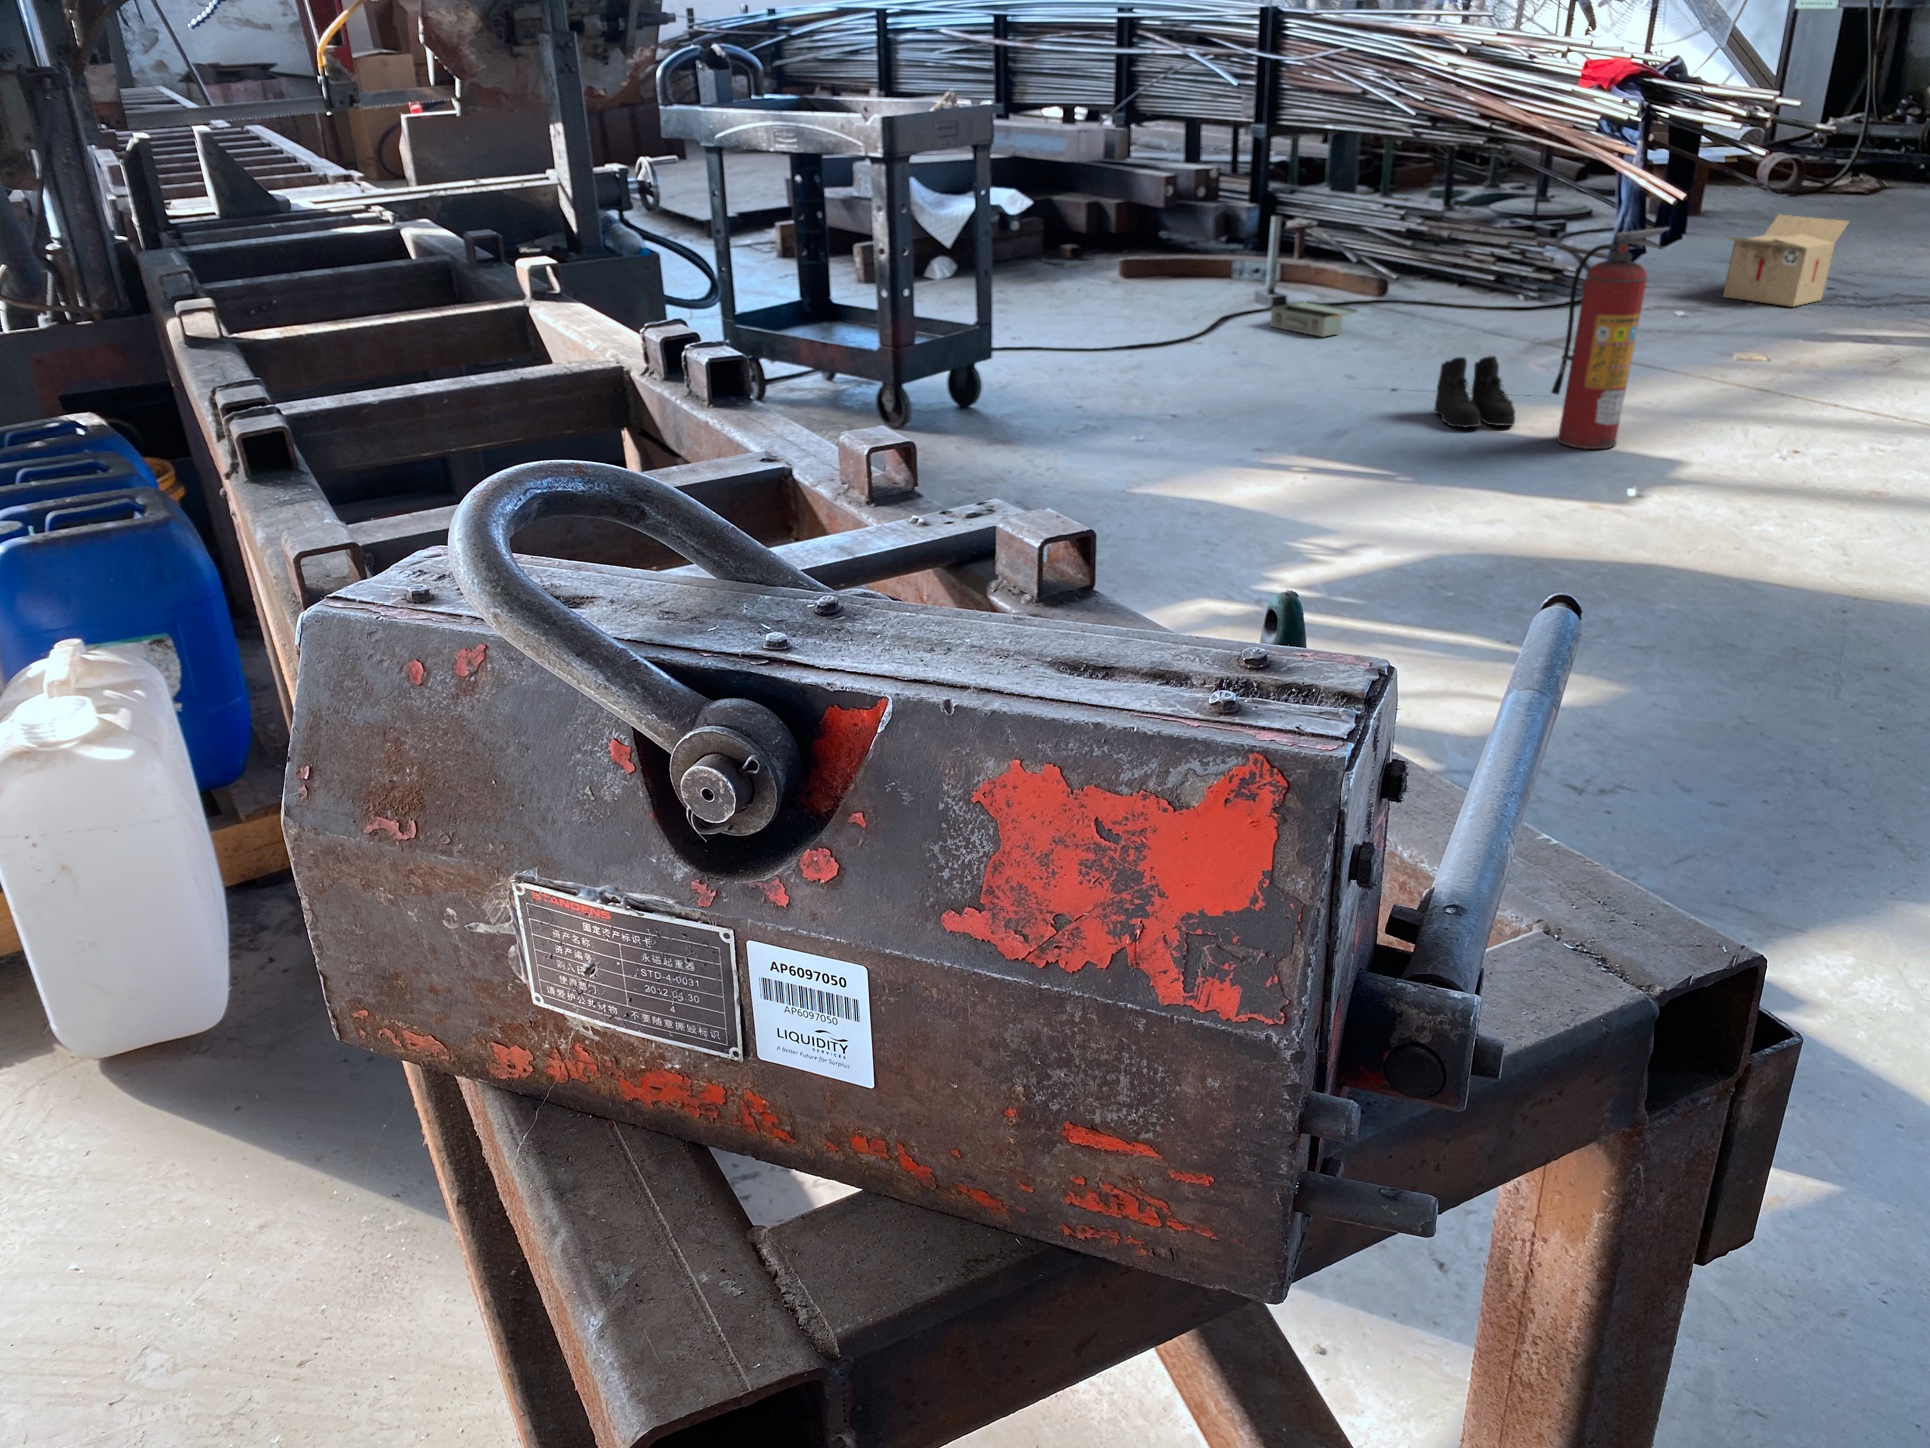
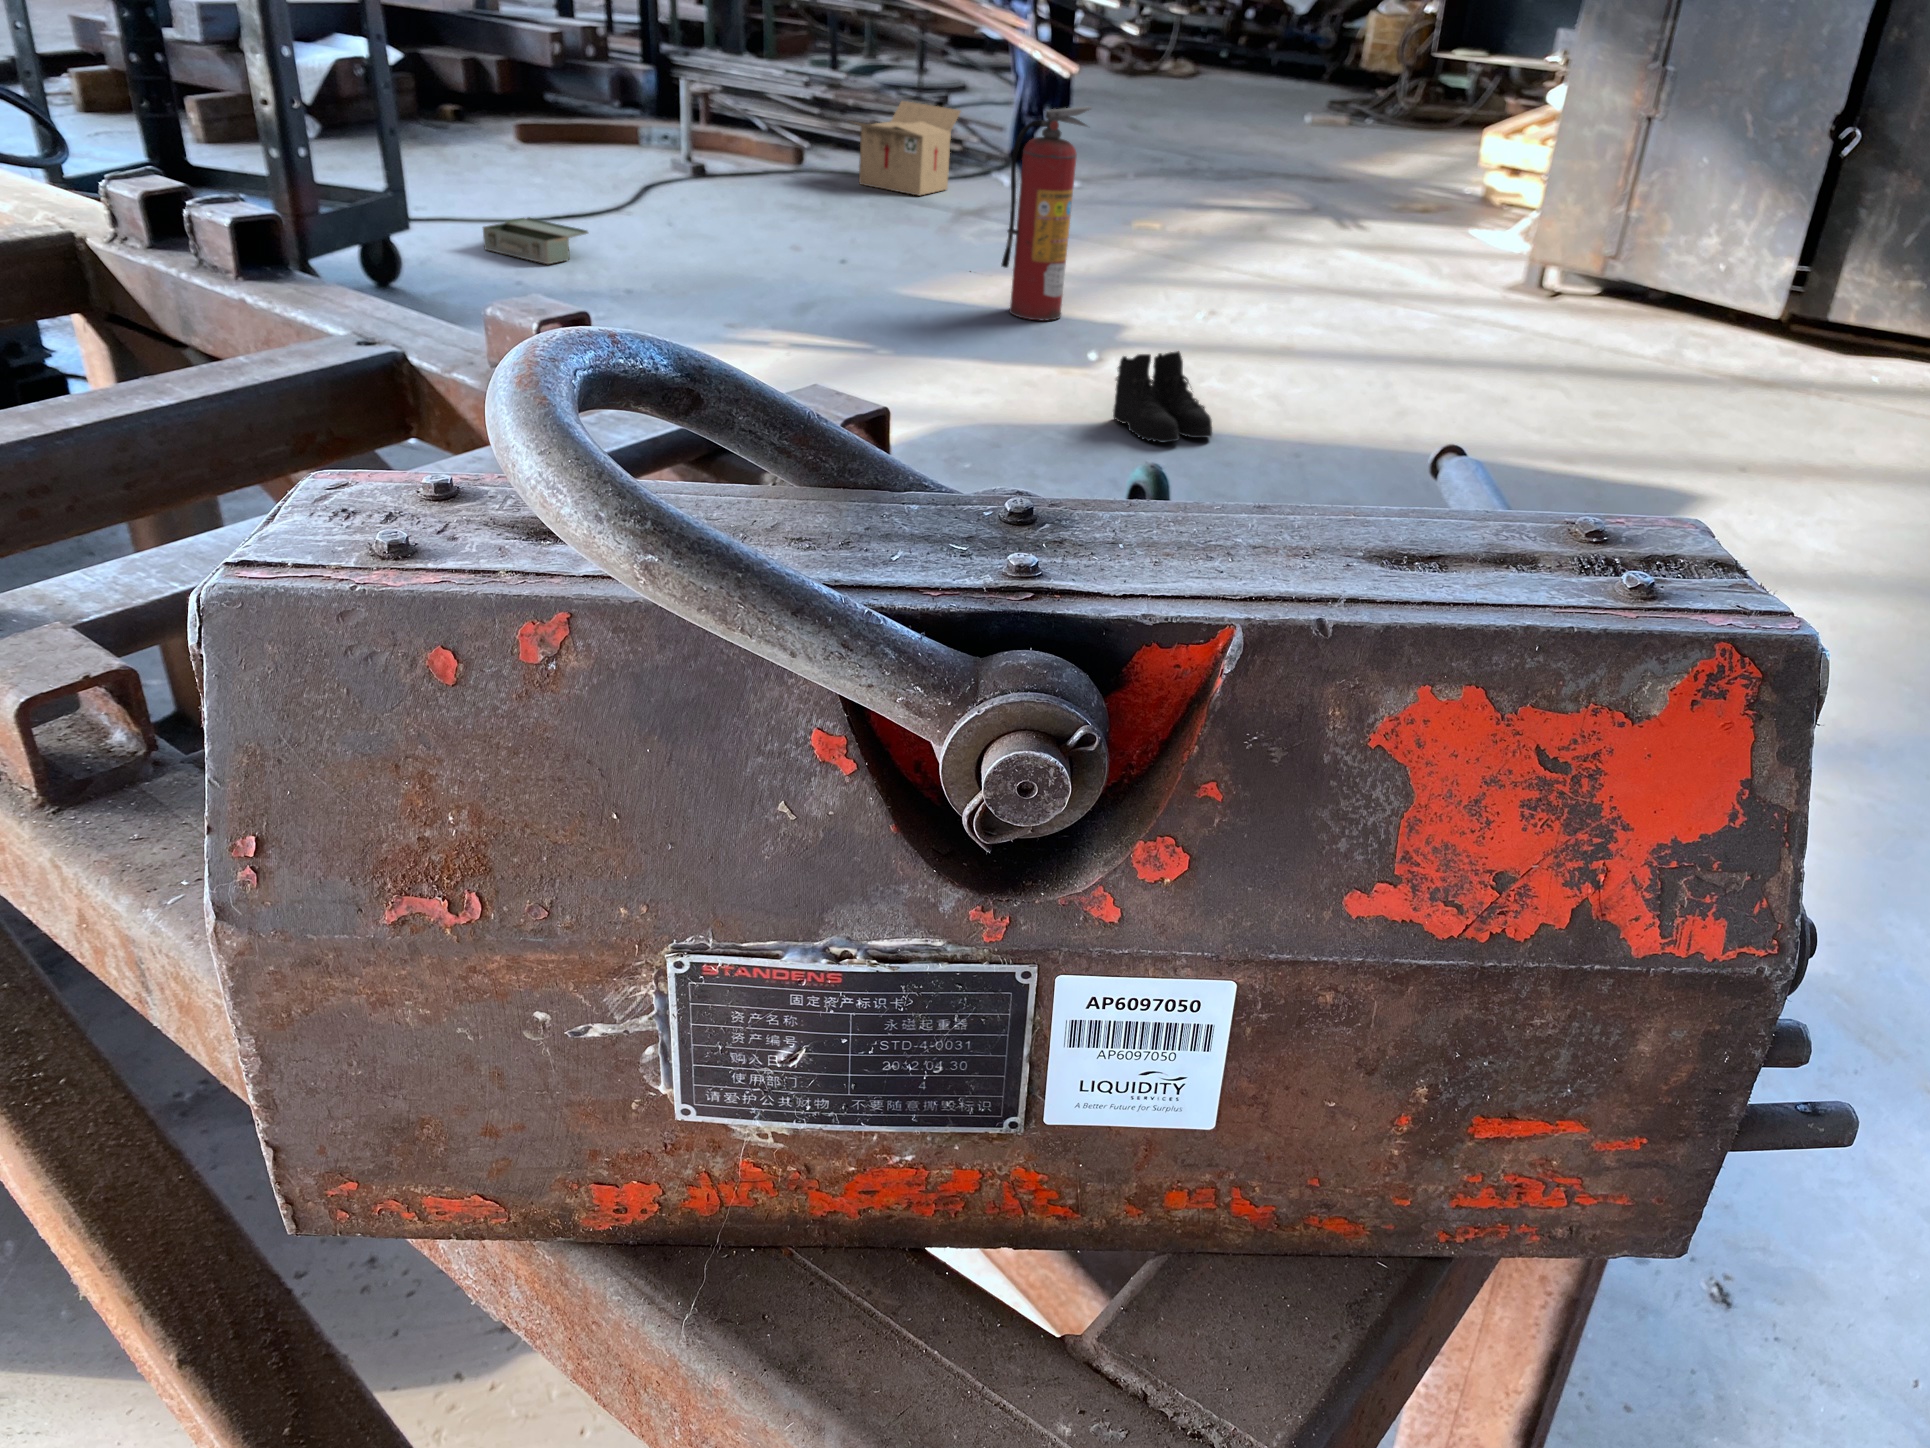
cardboard box: present [1723,215,1849,307] -> present [854,101,961,196]
toolbox: present [1270,301,1358,337] -> present [483,217,588,264]
boots: present [1435,356,1515,427] -> present [1113,351,1212,442]

